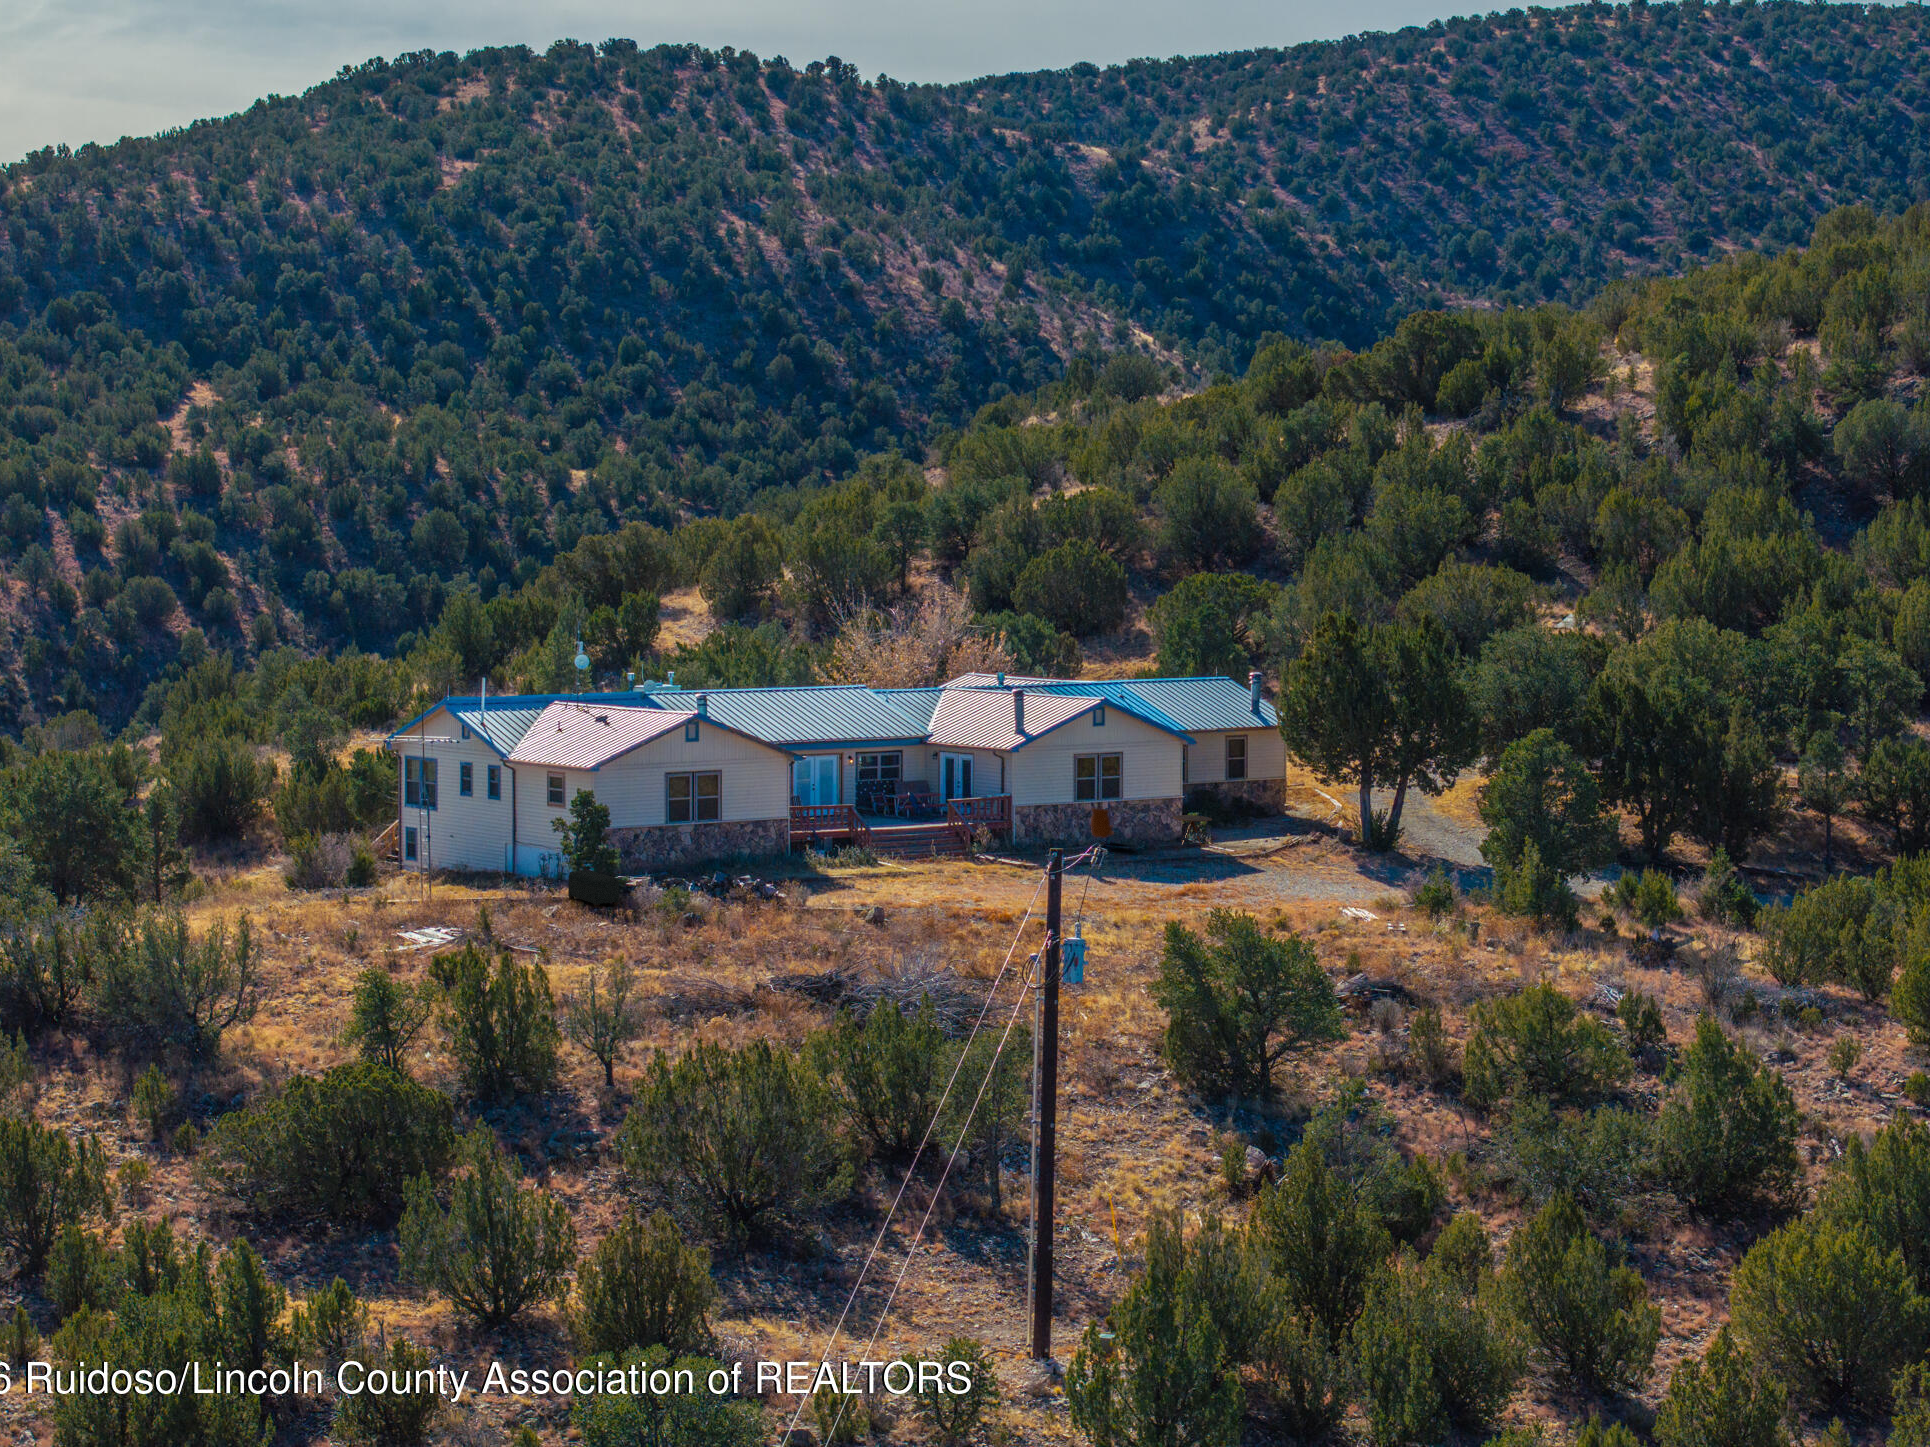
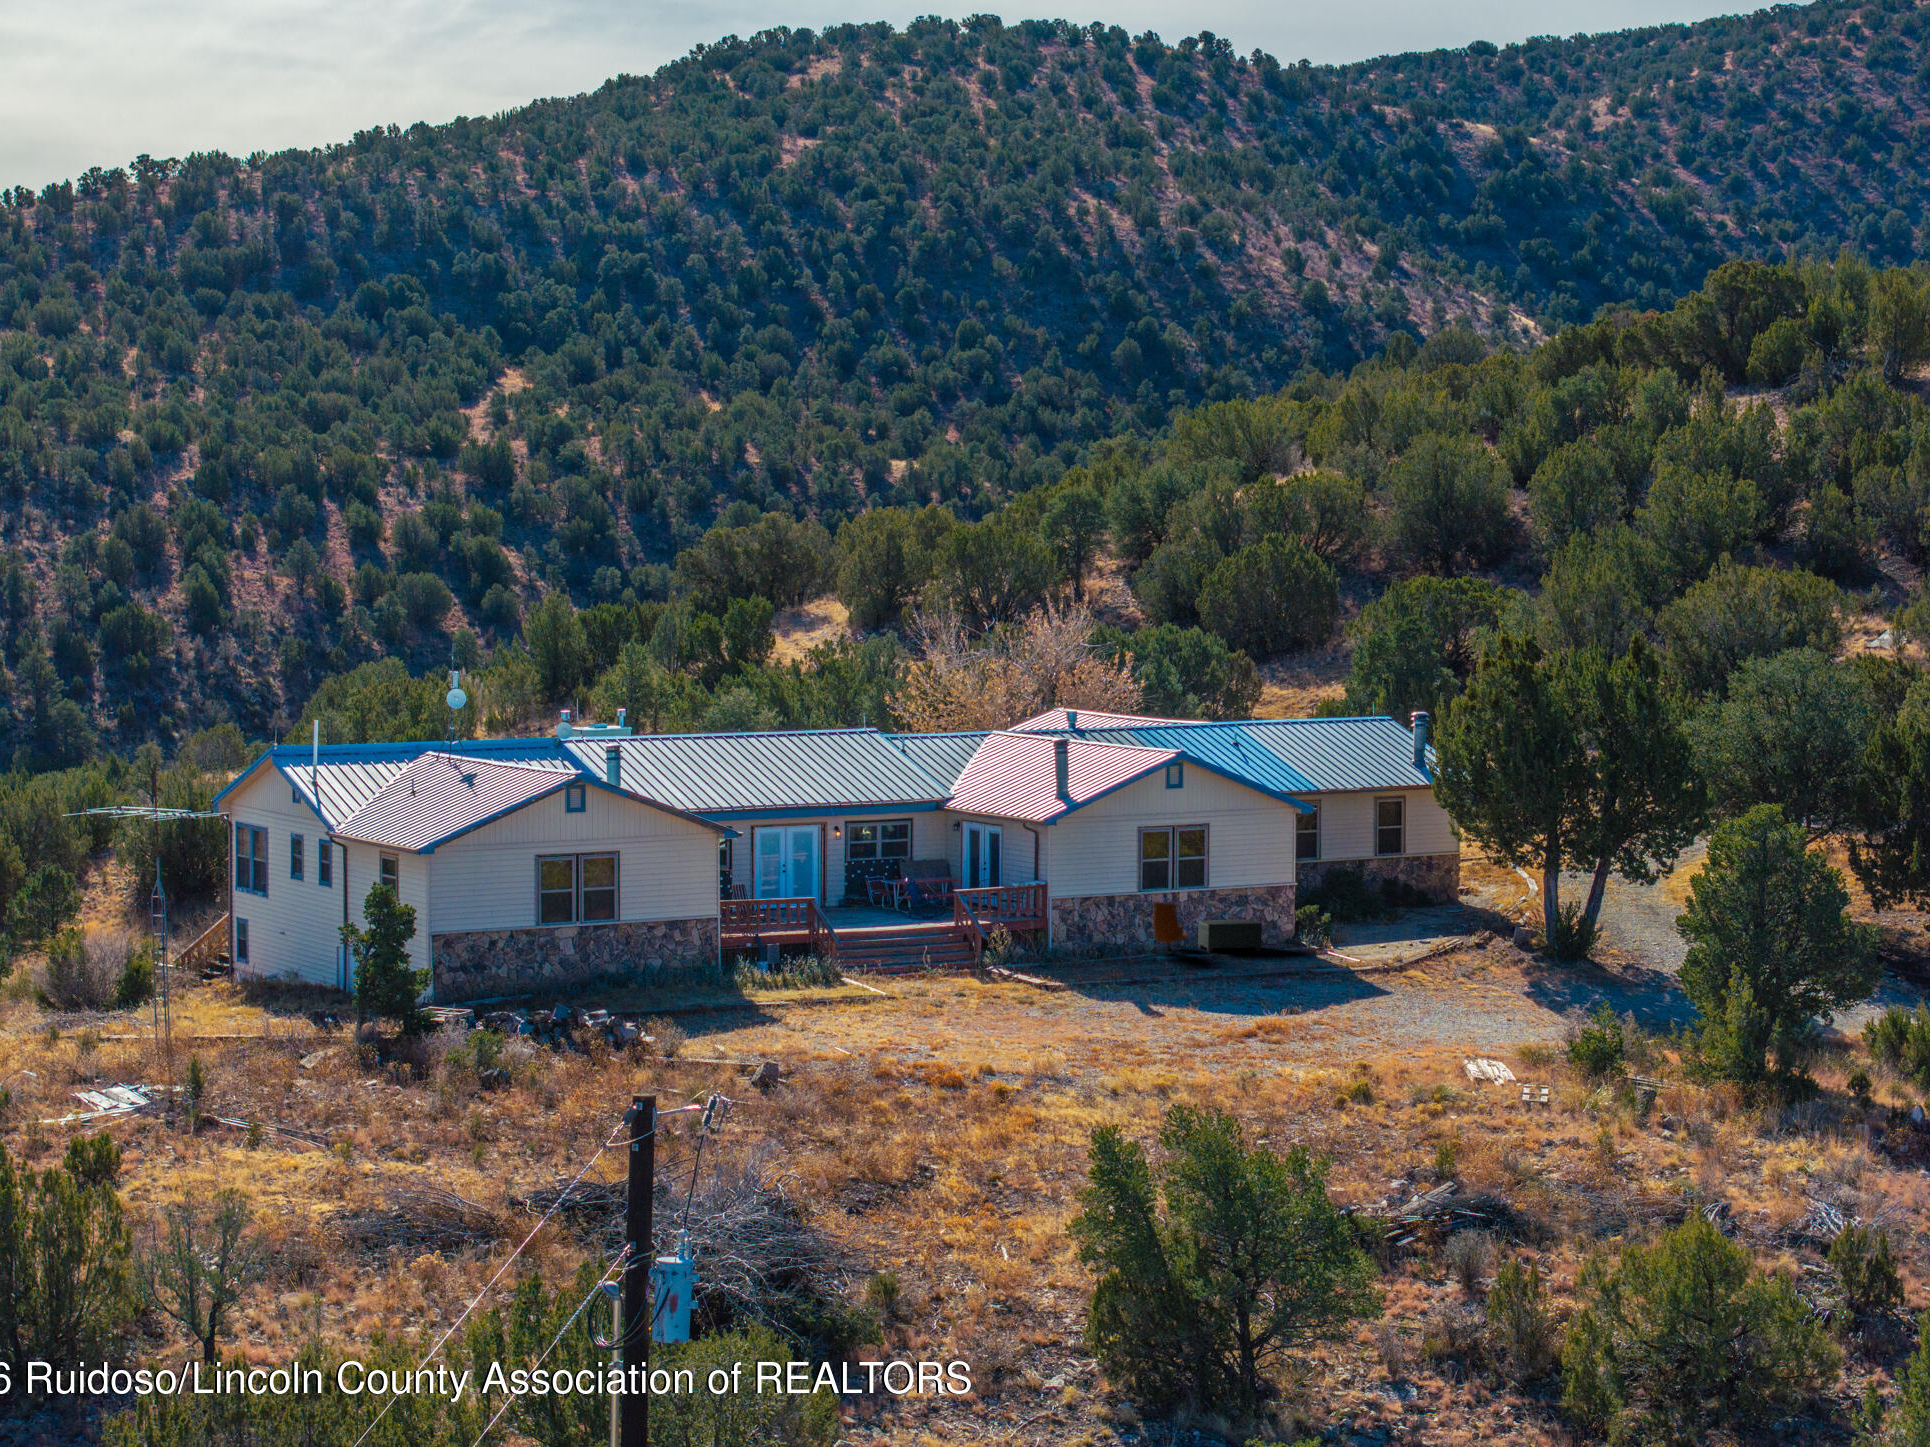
round table: present [1173,815,1212,846] -> none [1274,910,1328,954]
bench: present [568,870,619,908] -> present [1198,919,1262,952]

